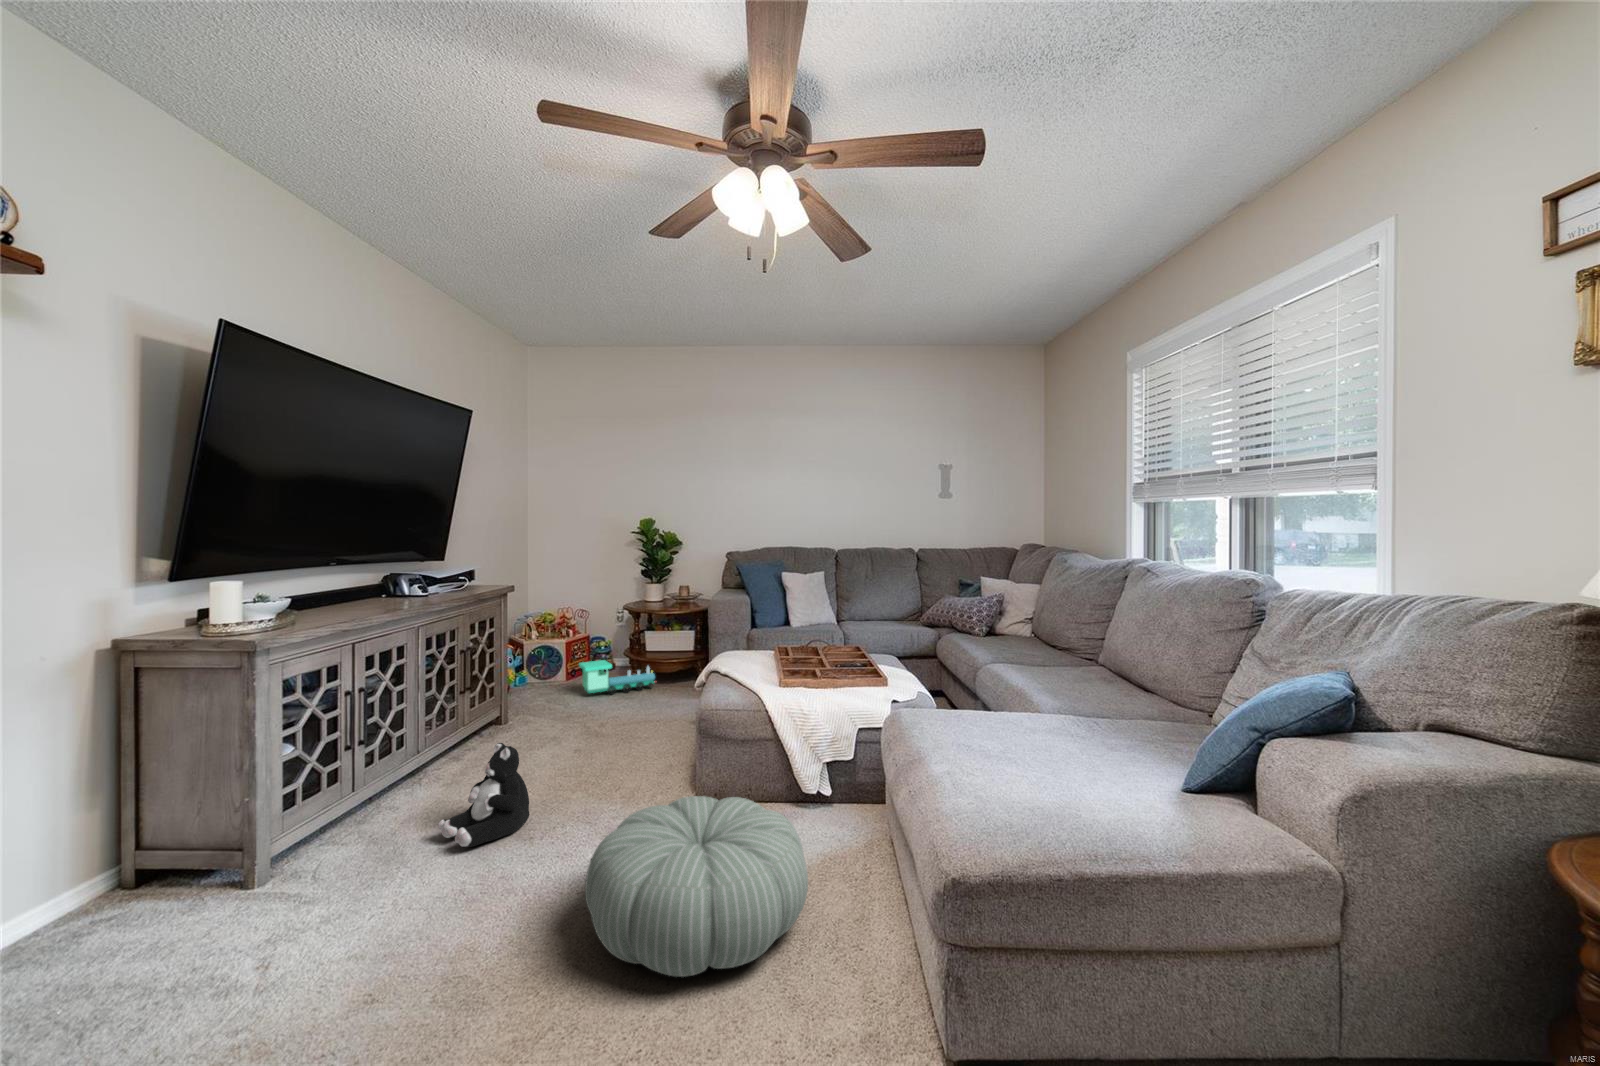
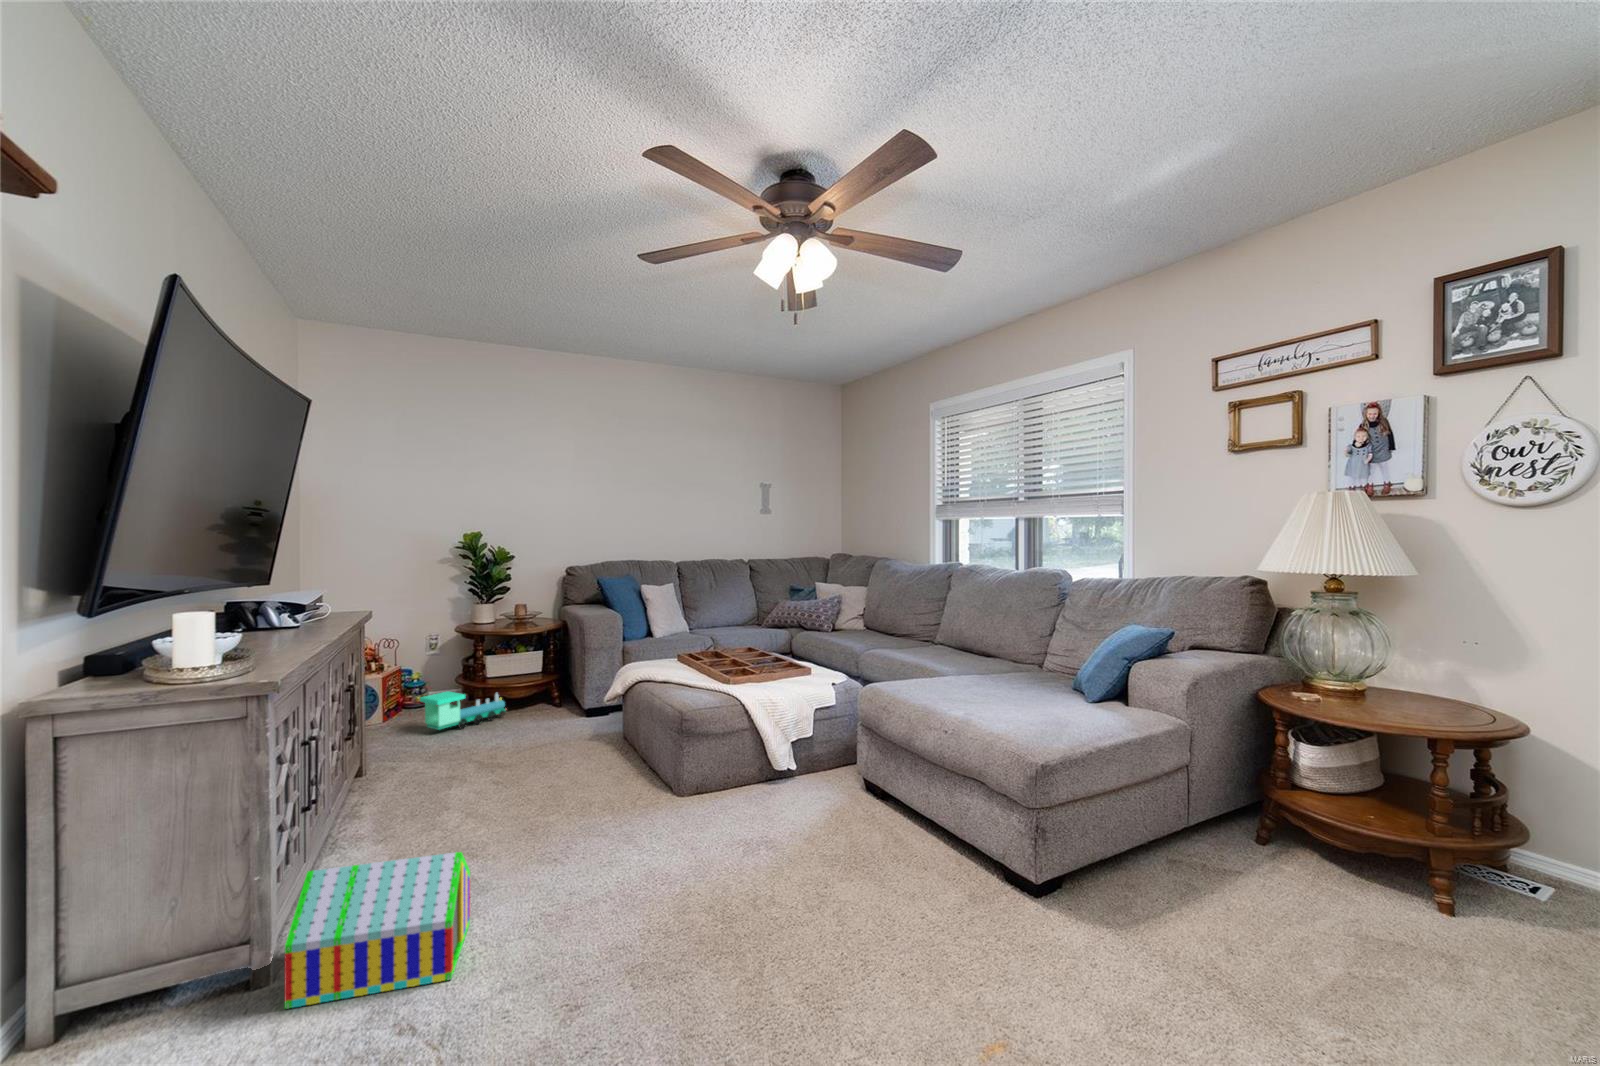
plush toy: present [438,743,529,847] -> none [456,769,543,879]
pouf: present [585,796,808,977] -> none [698,771,883,908]
toy house: none [220,806,402,935] -> present [285,852,470,1009]

